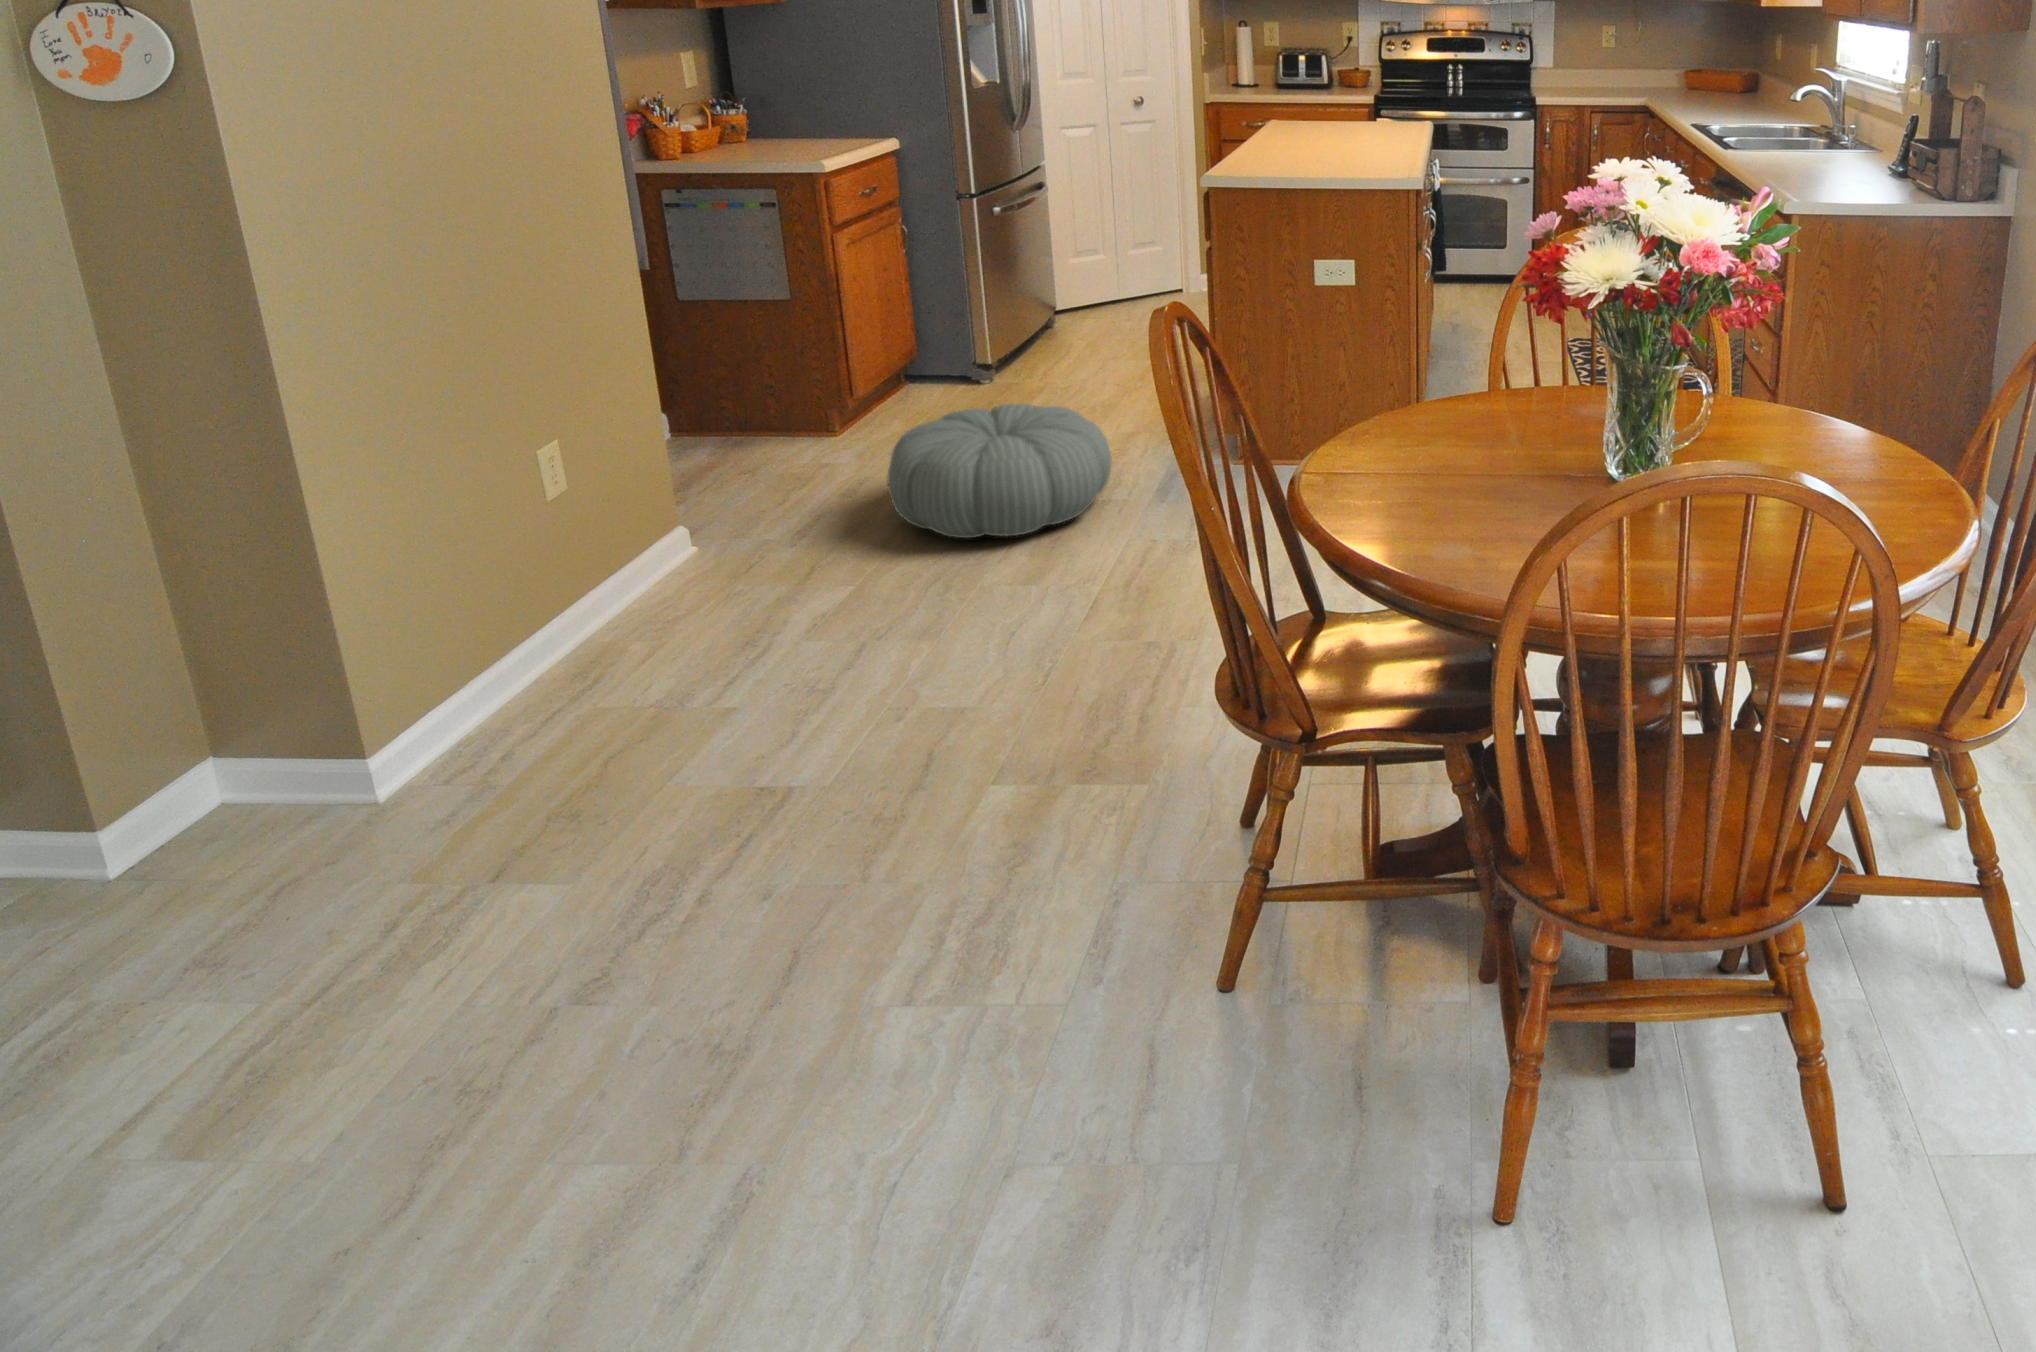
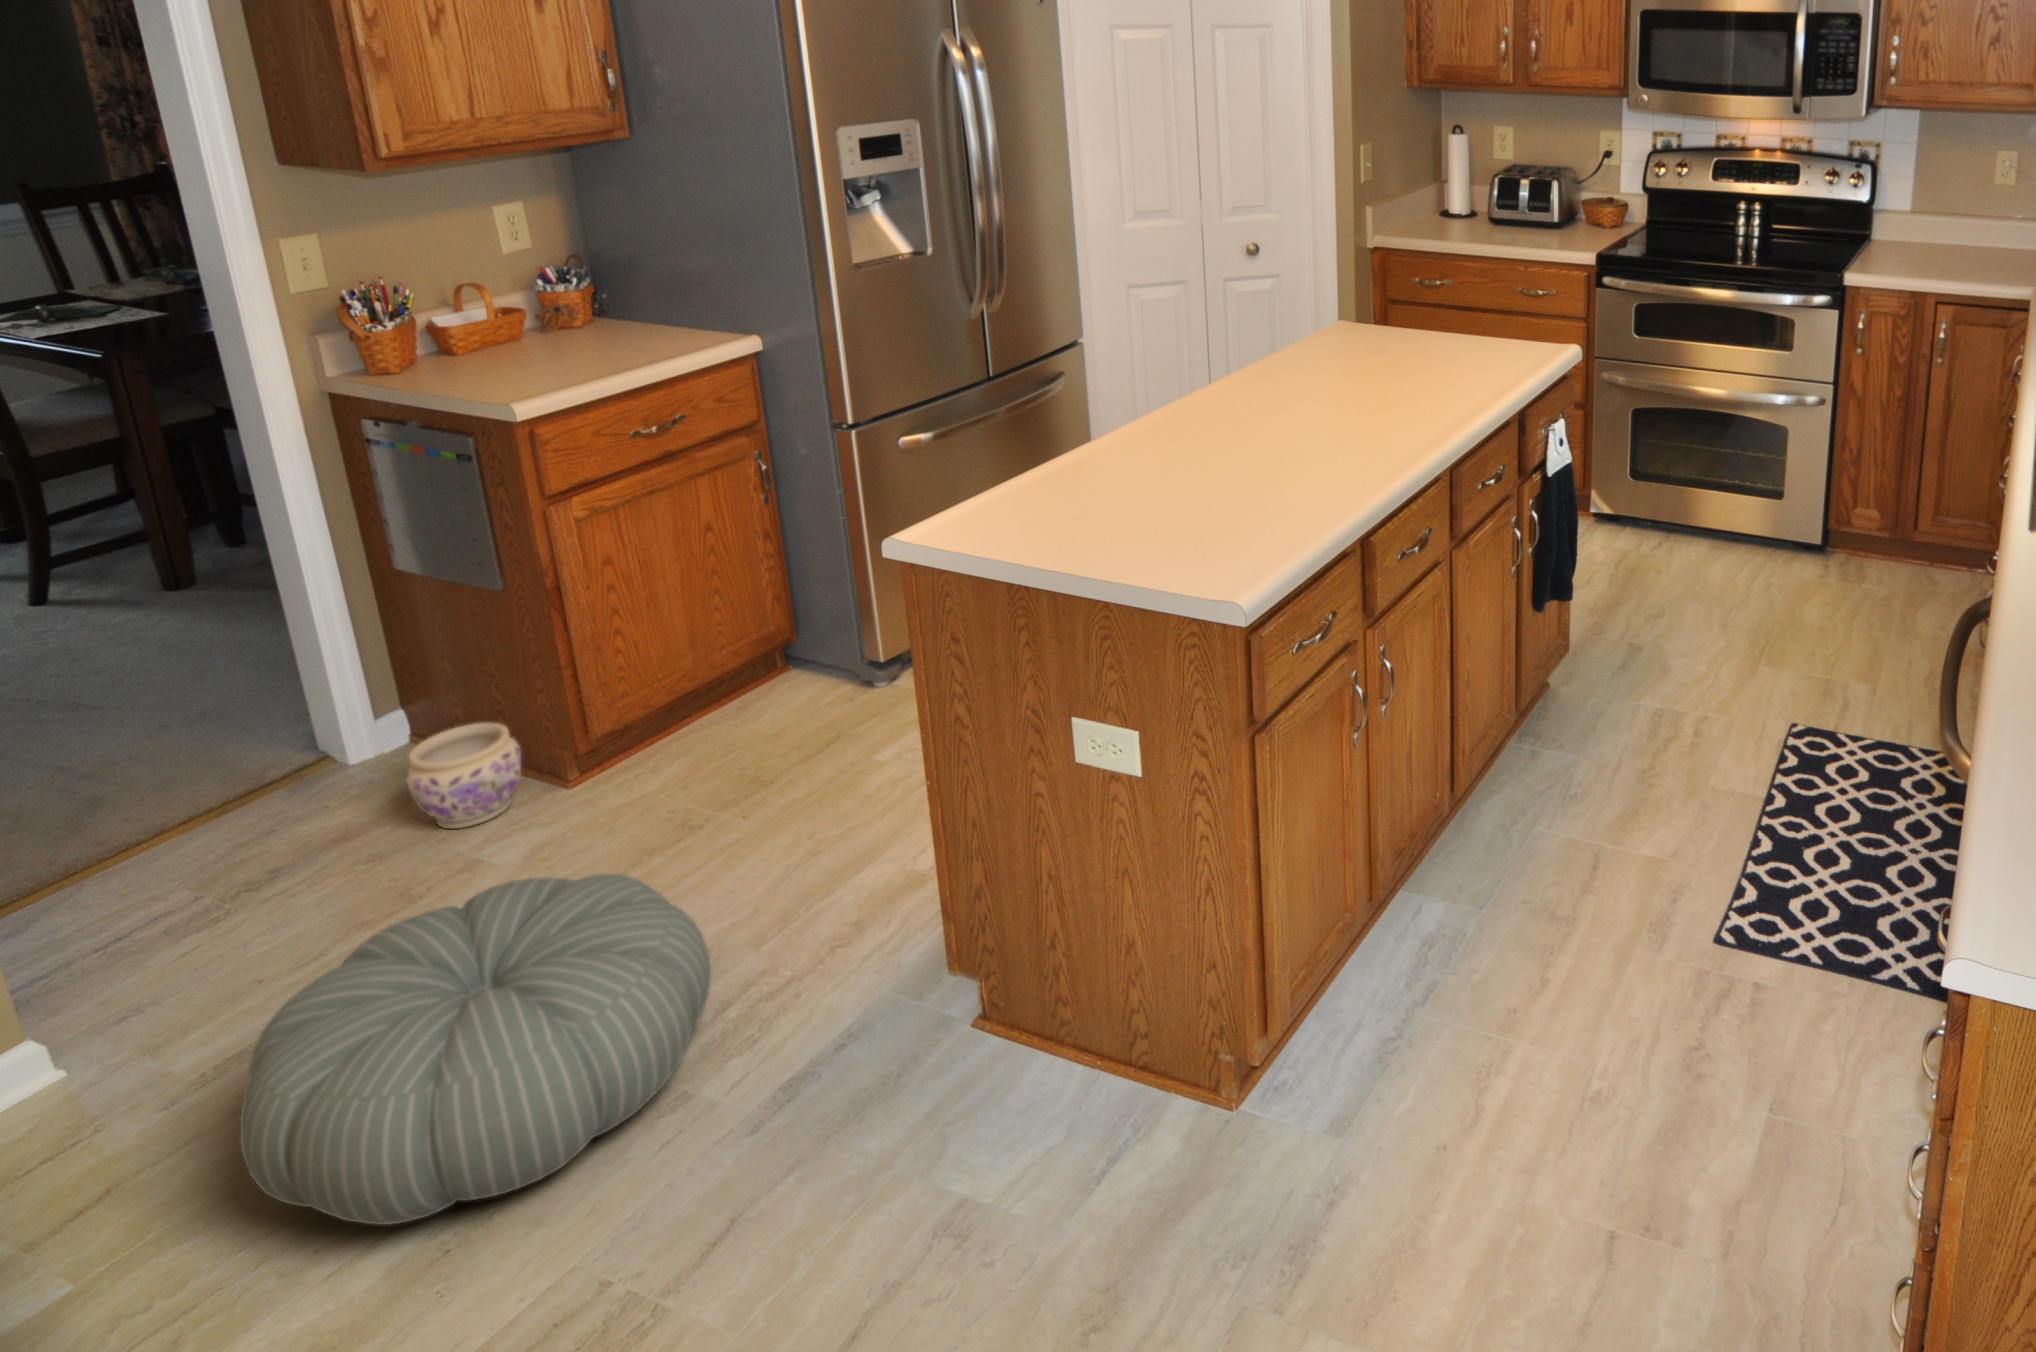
planter: none [734,393,805,458] -> present [405,723,521,829]

